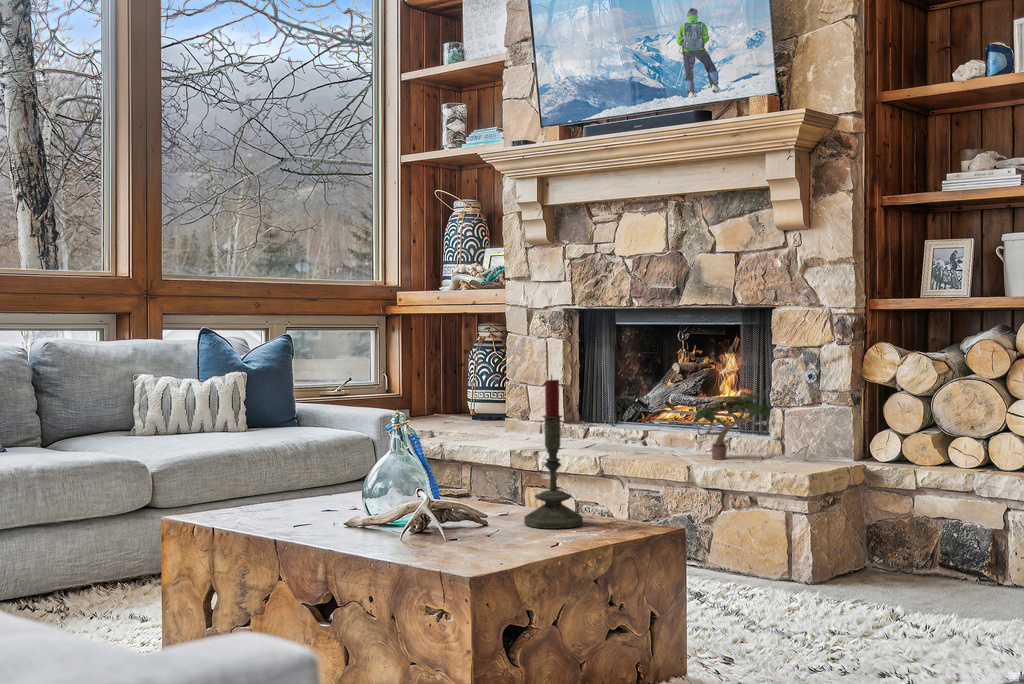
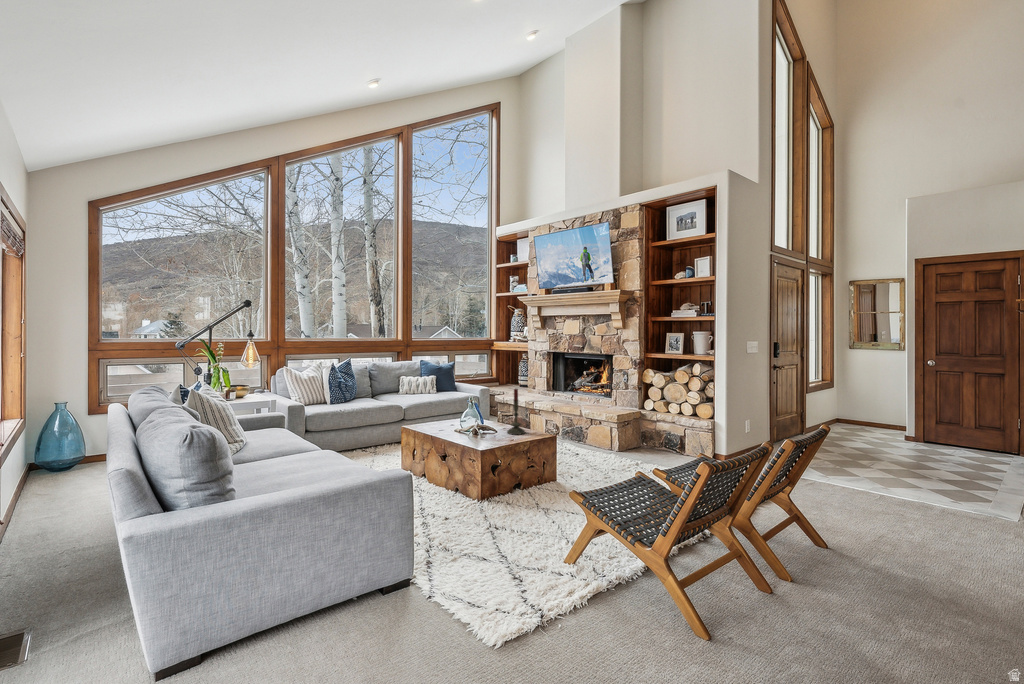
potted plant: present [694,394,770,459] -> none [580,385,613,408]

